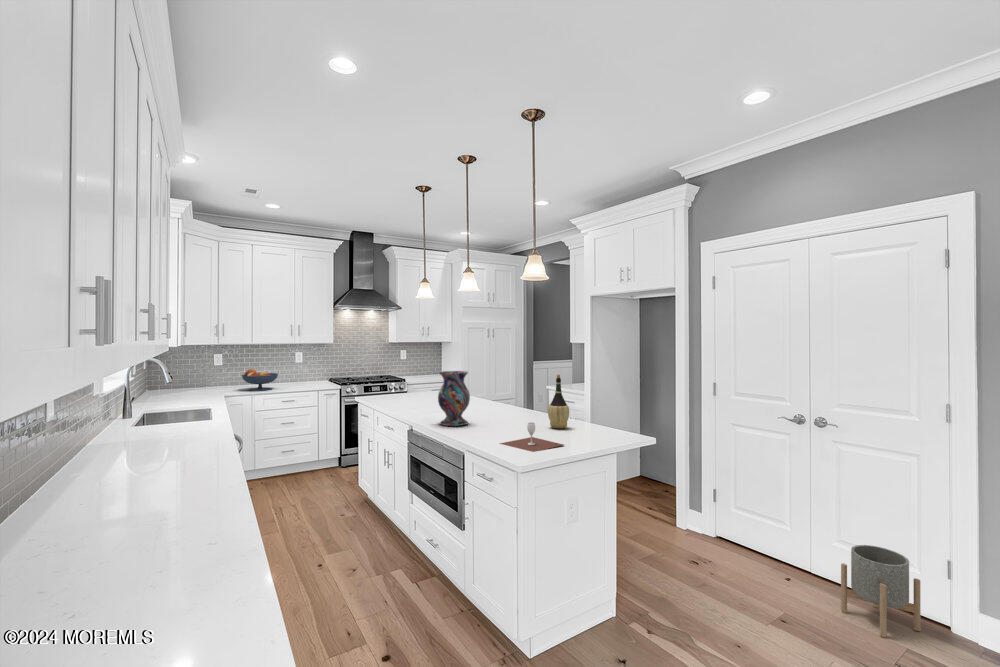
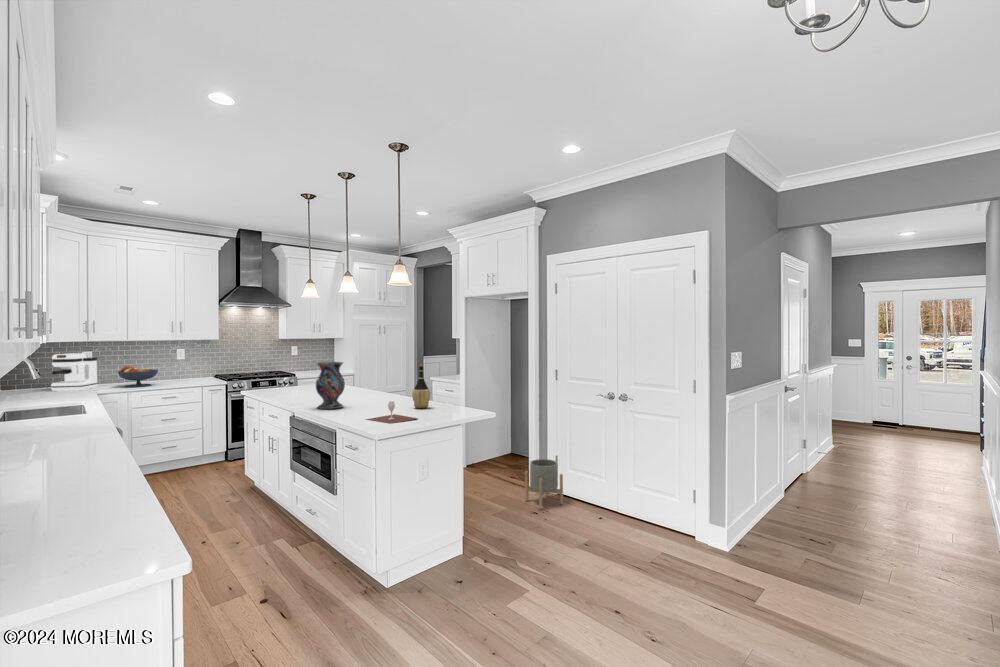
coffee maker: none [184,357,224,394] -> present [51,353,97,391]
planter: present [841,545,921,637] -> present [525,459,563,509]

